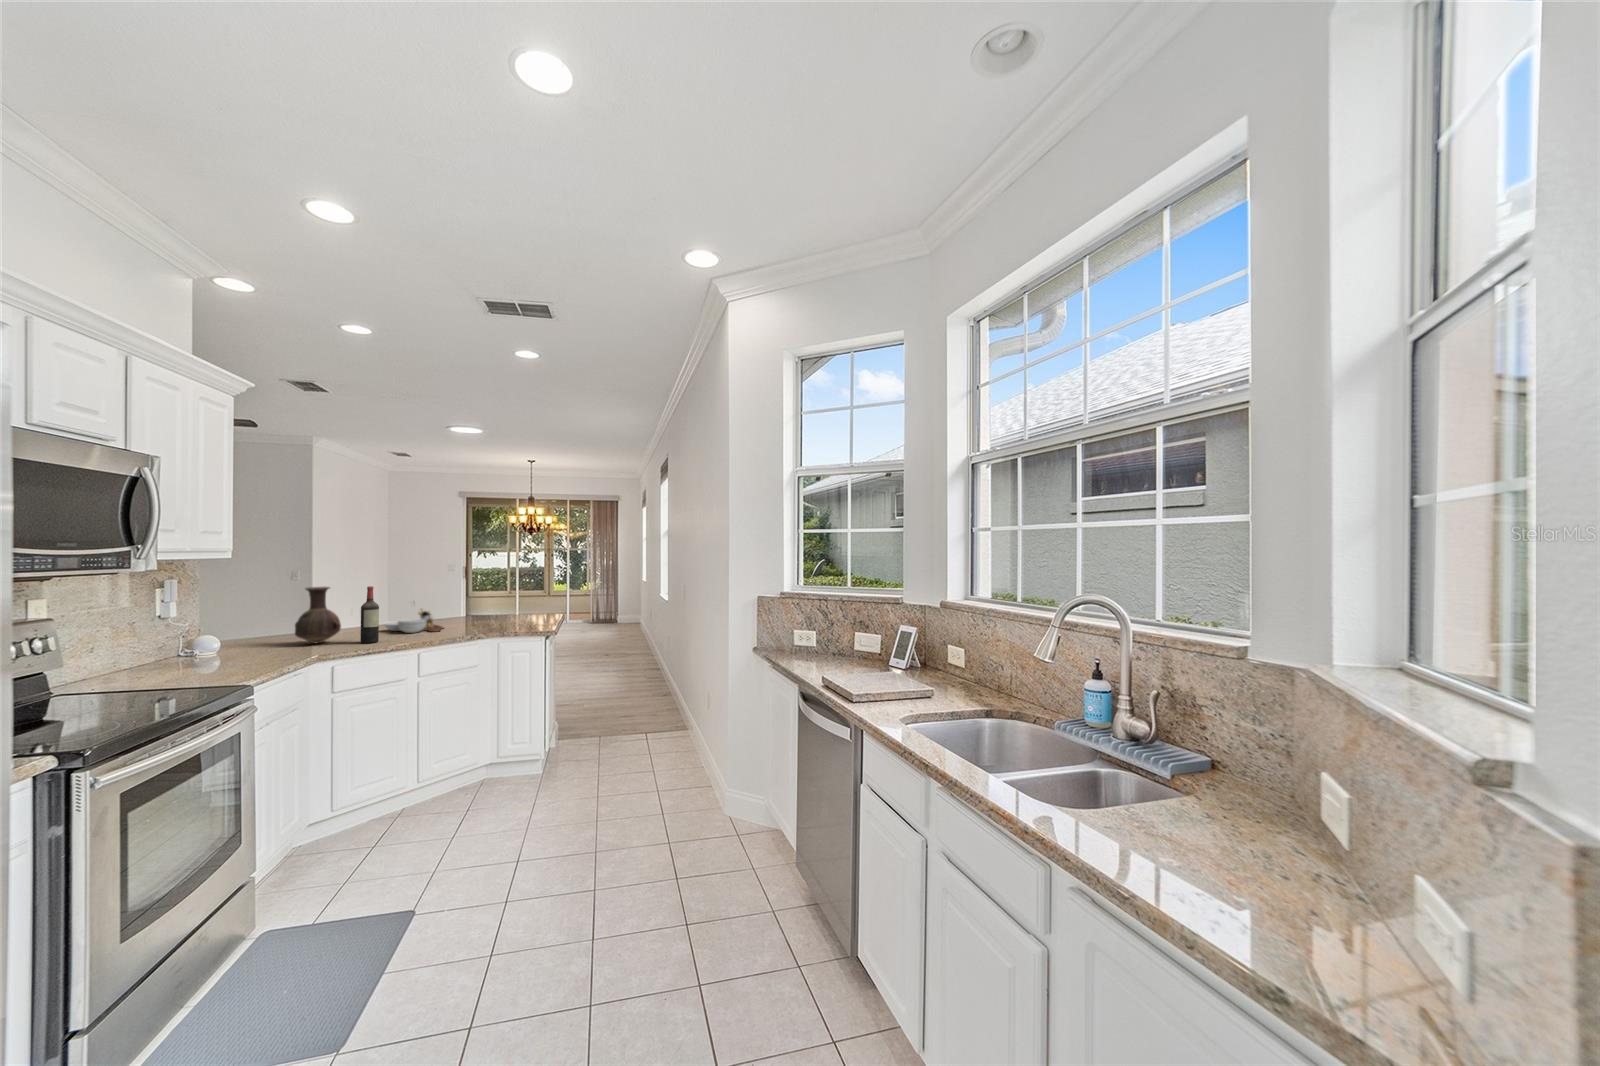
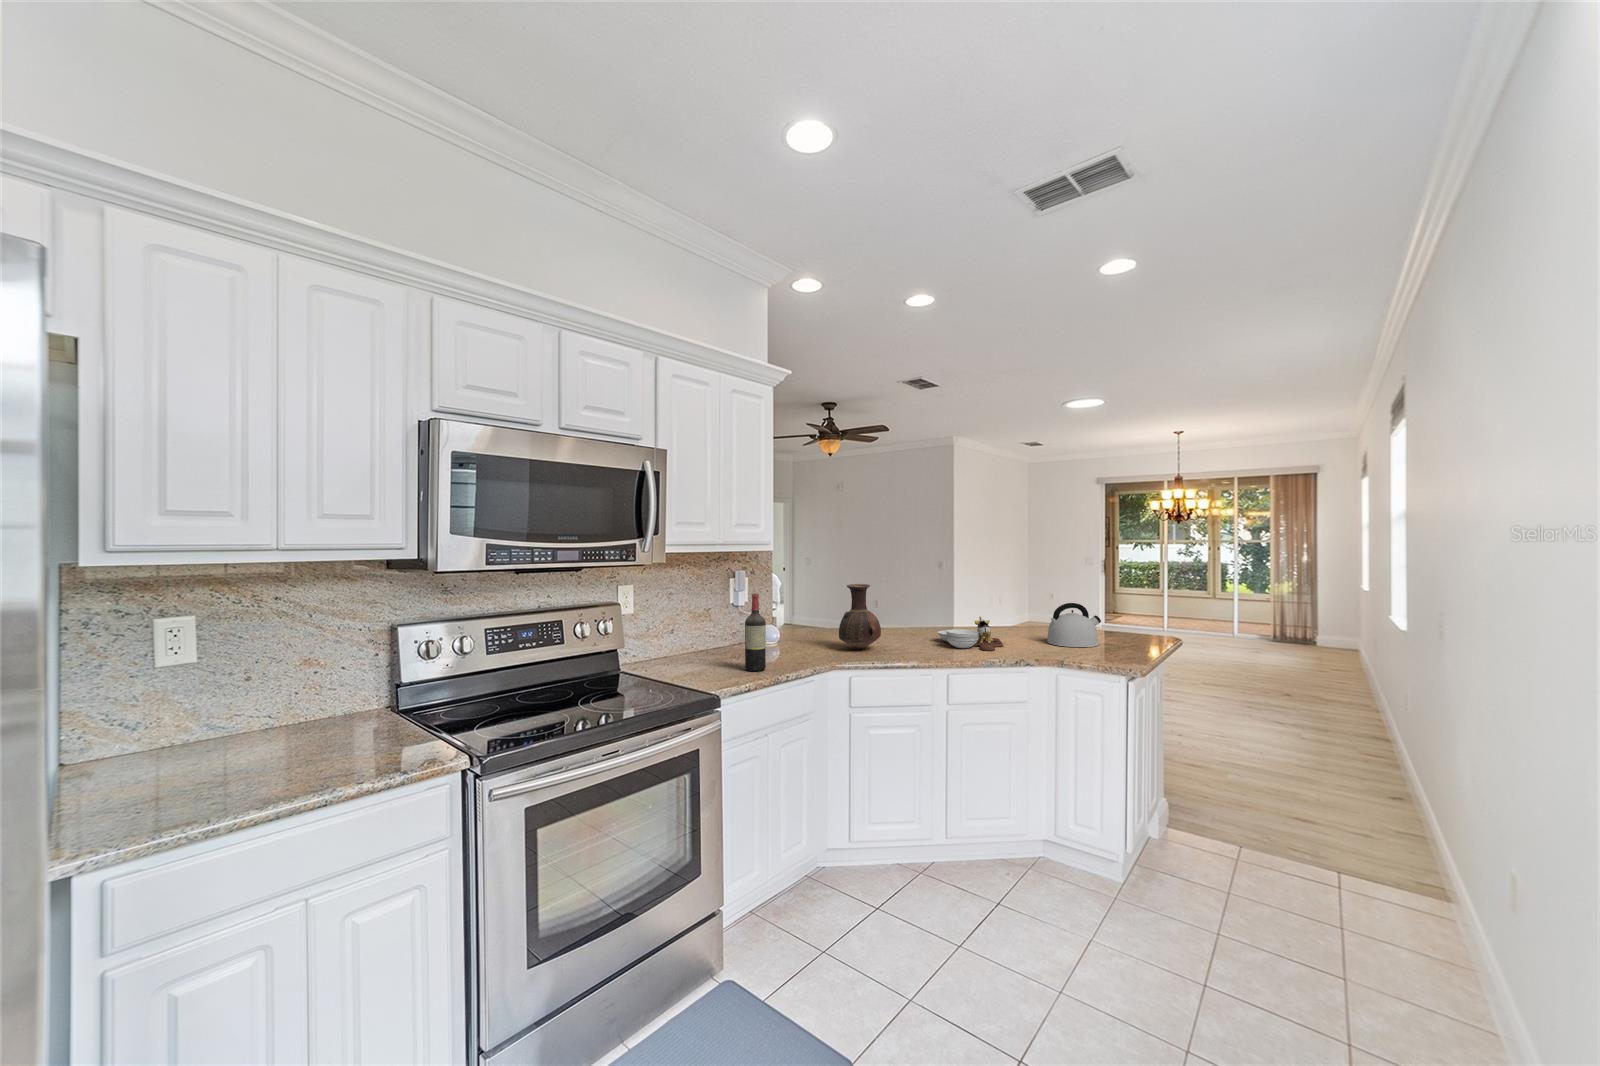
wine bottle: present [360,586,379,643] -> present [745,594,766,671]
kettle: none [474,593,513,624] -> present [1047,603,1101,647]

